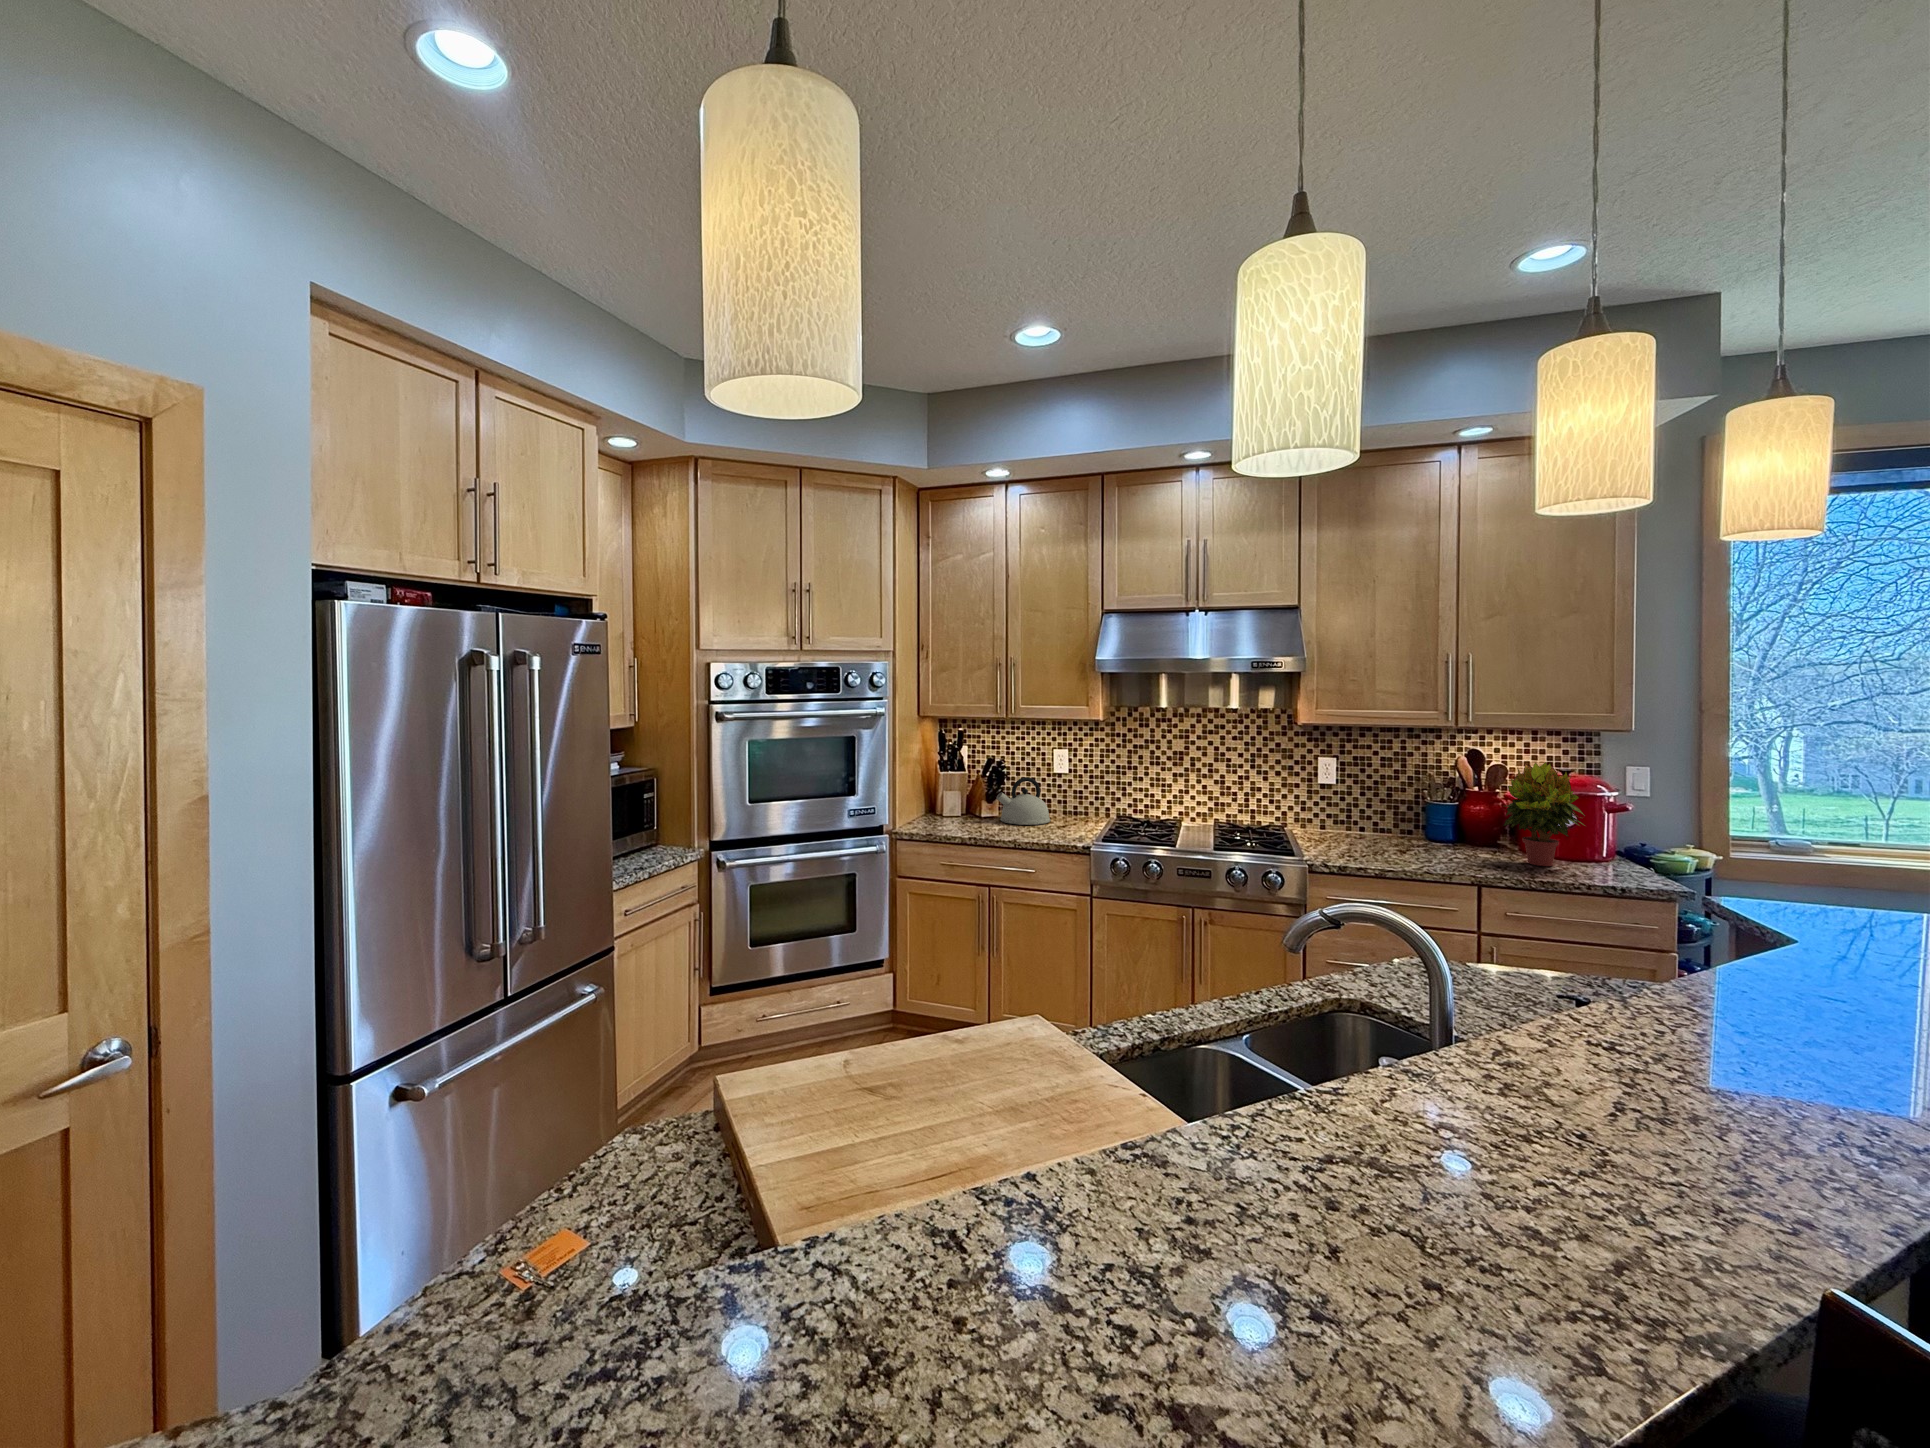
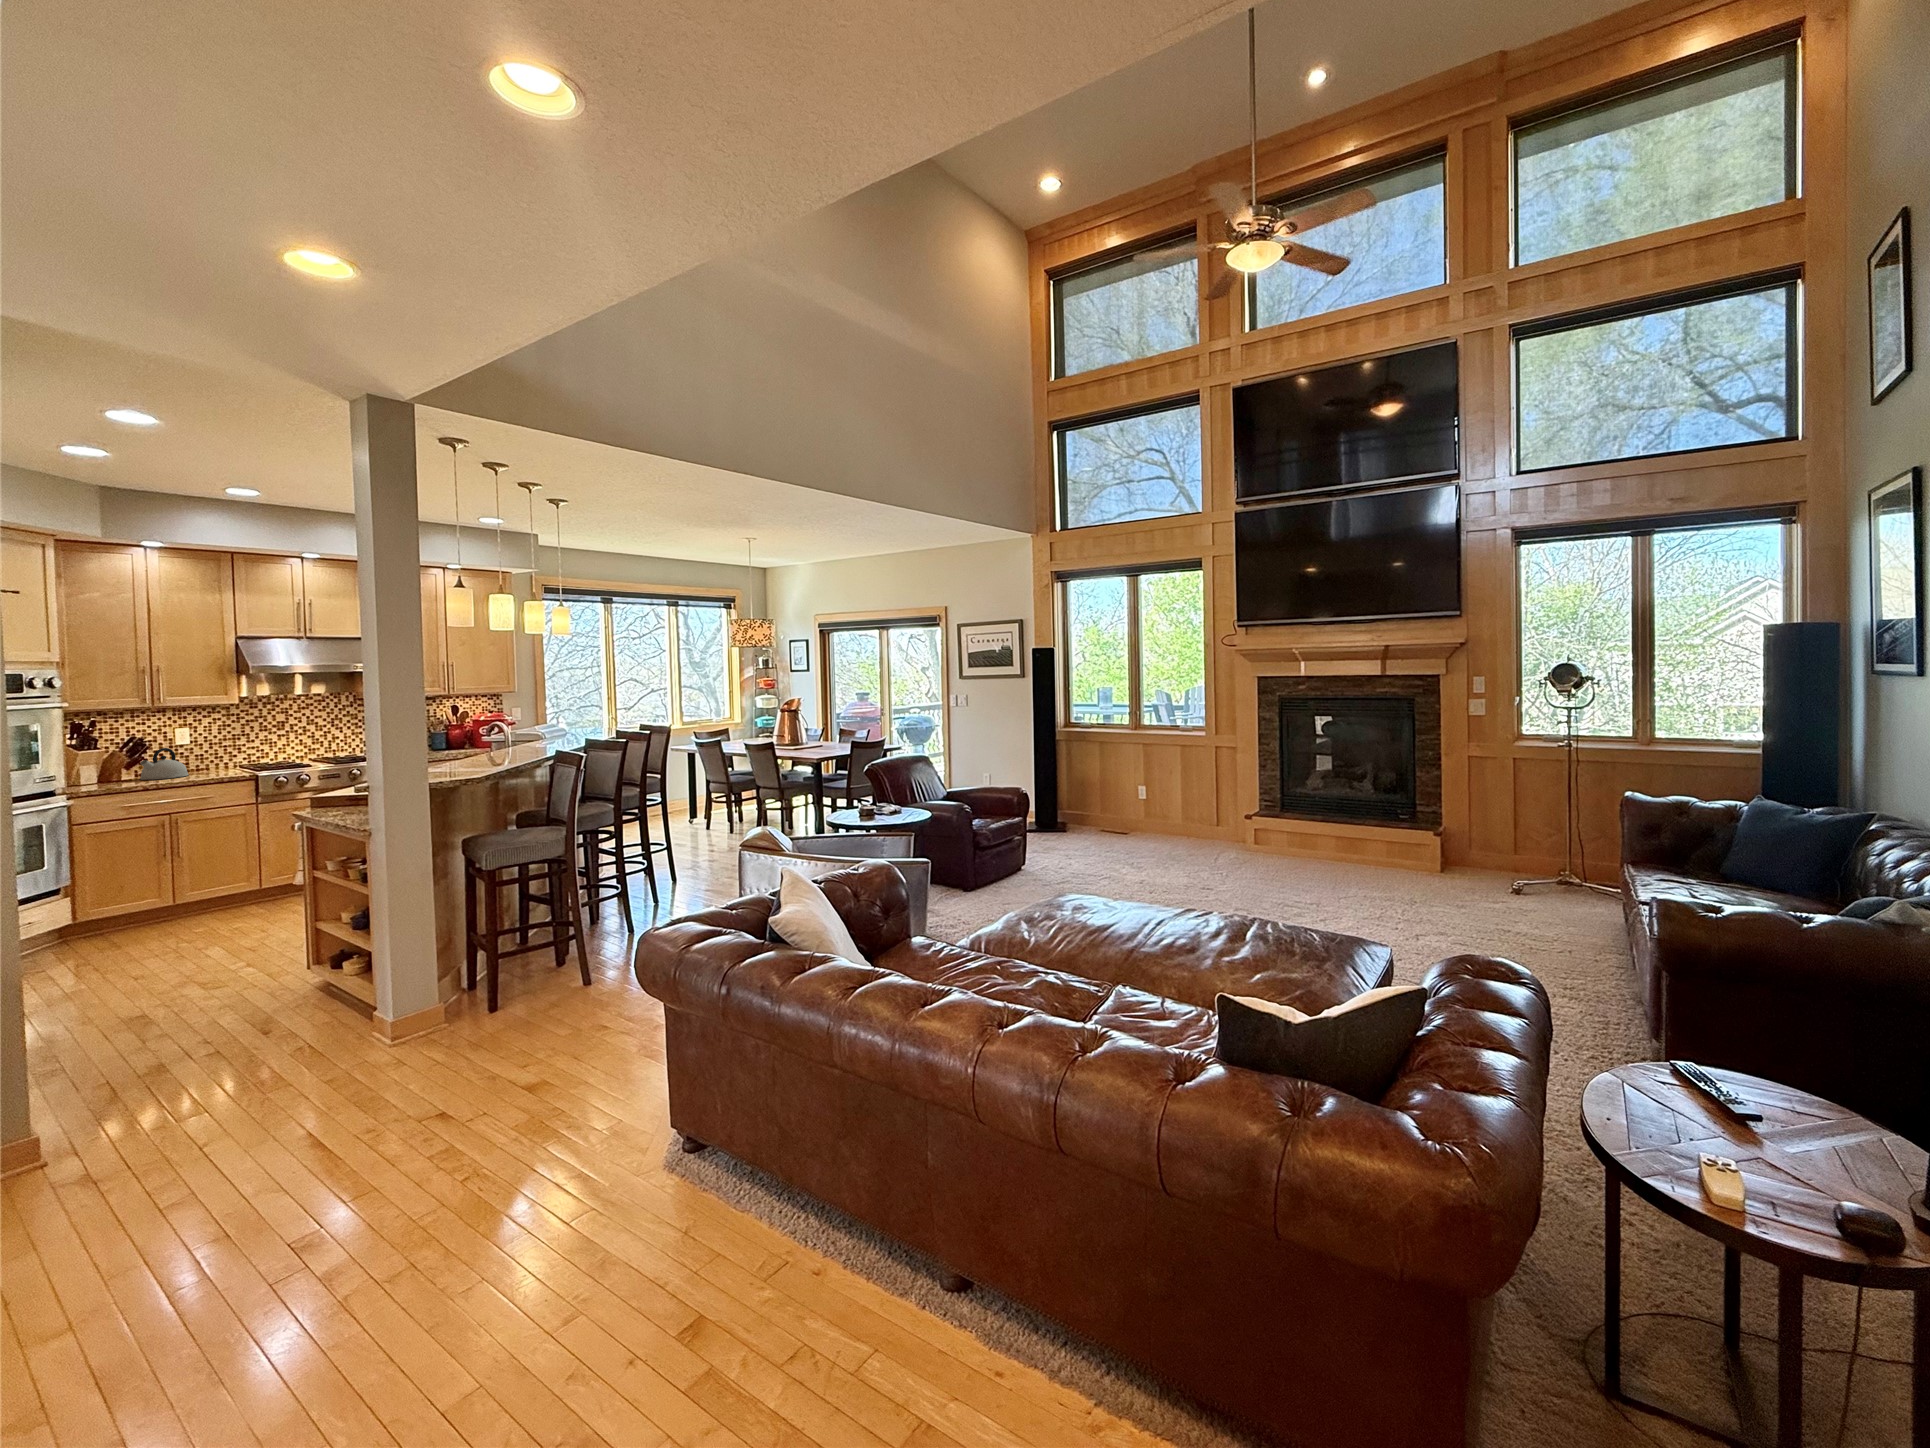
potted plant: present [1503,762,1585,866] -> none [468,707,500,749]

